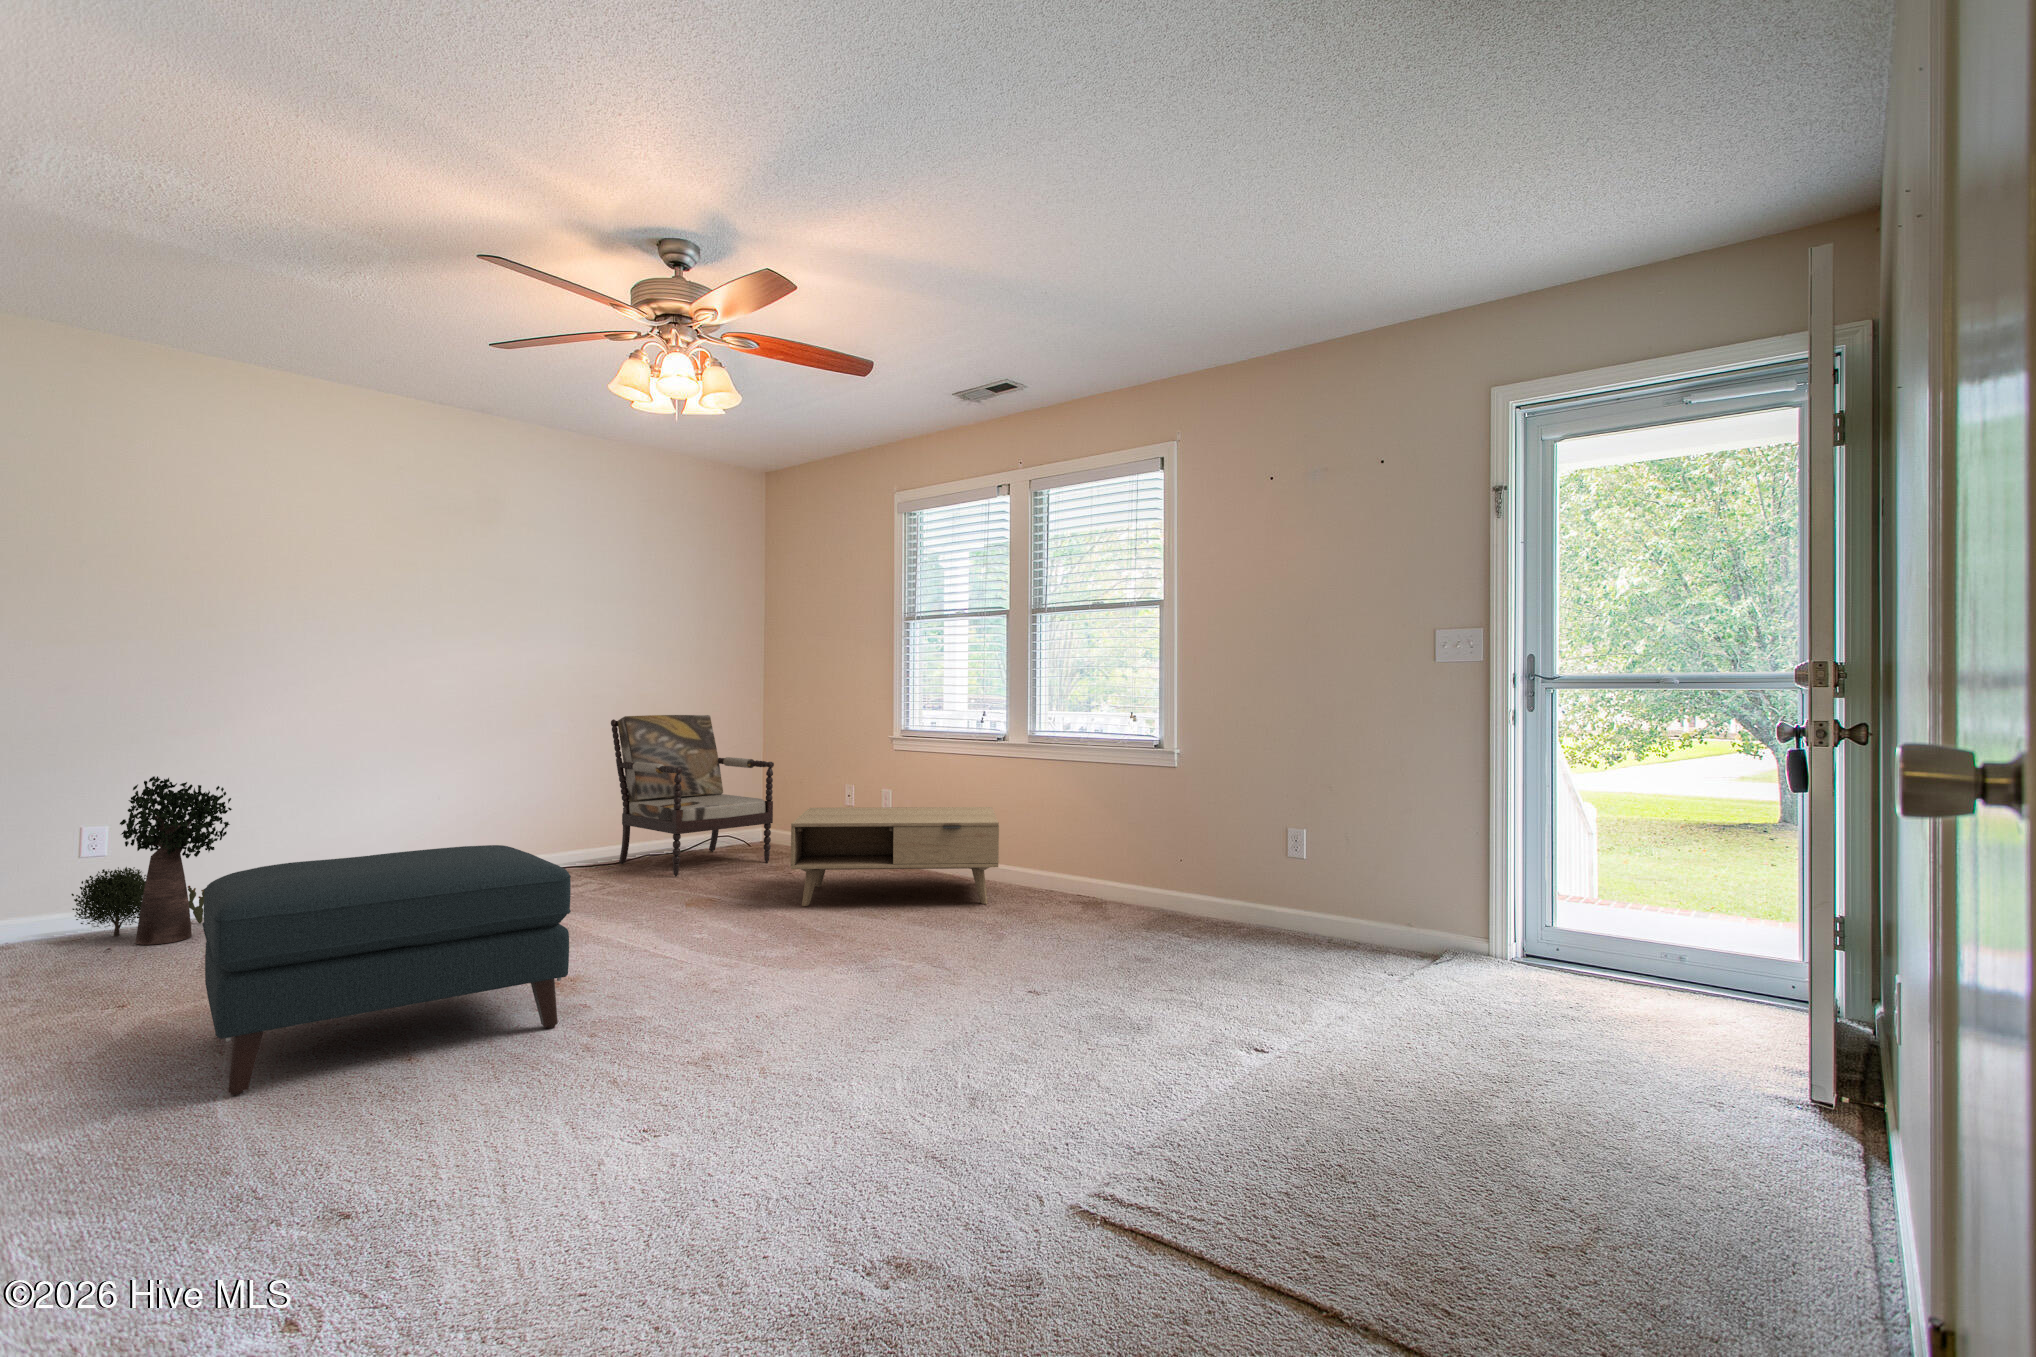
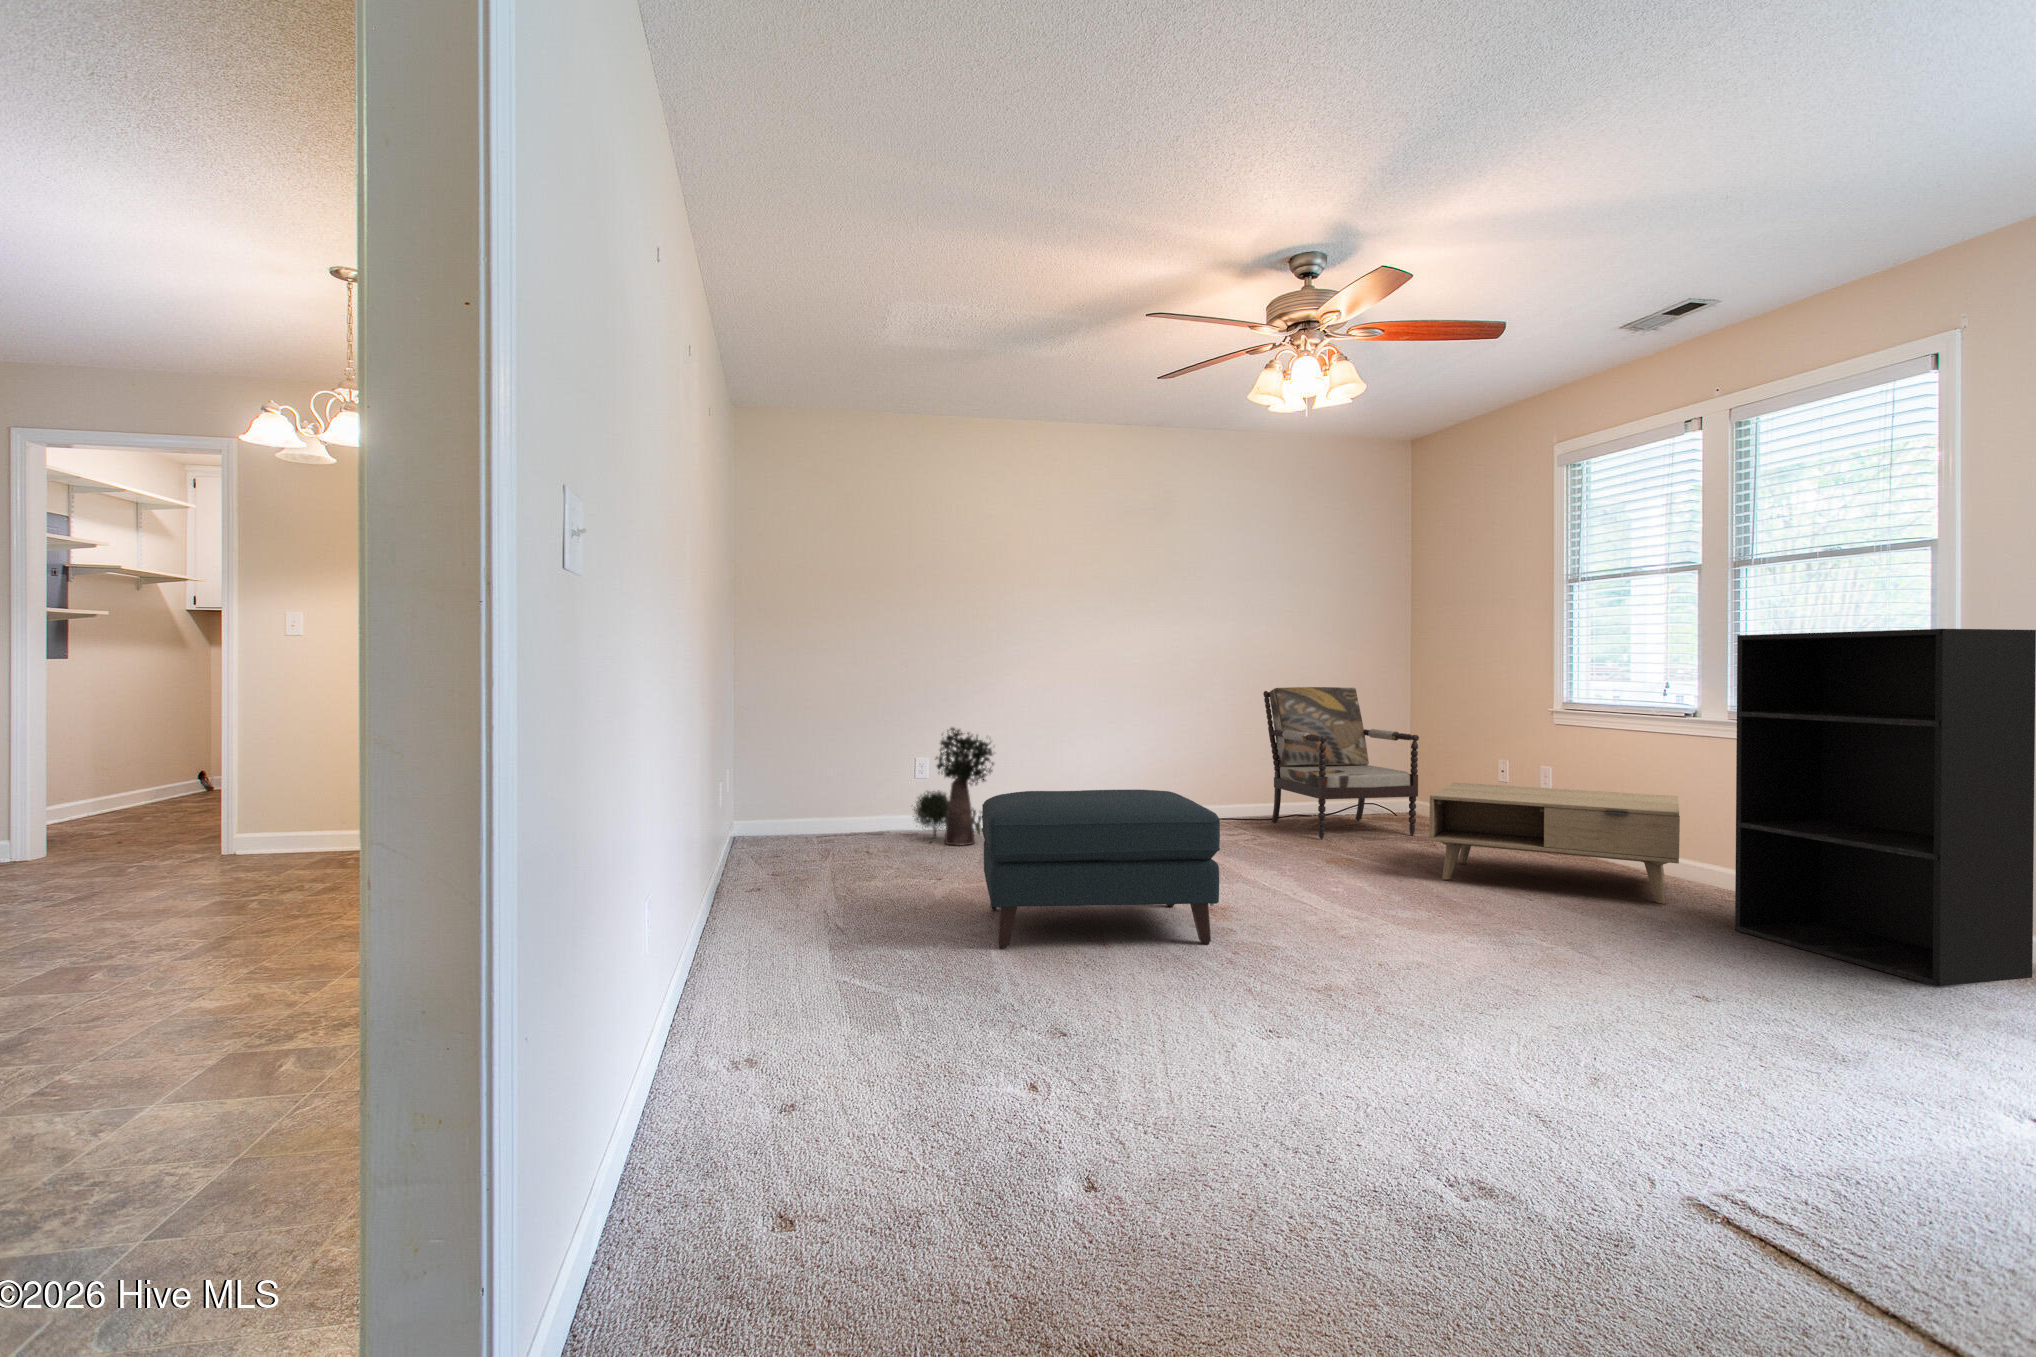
bookshelf: none [1041,667,1223,946] -> present [1735,629,2036,986]

